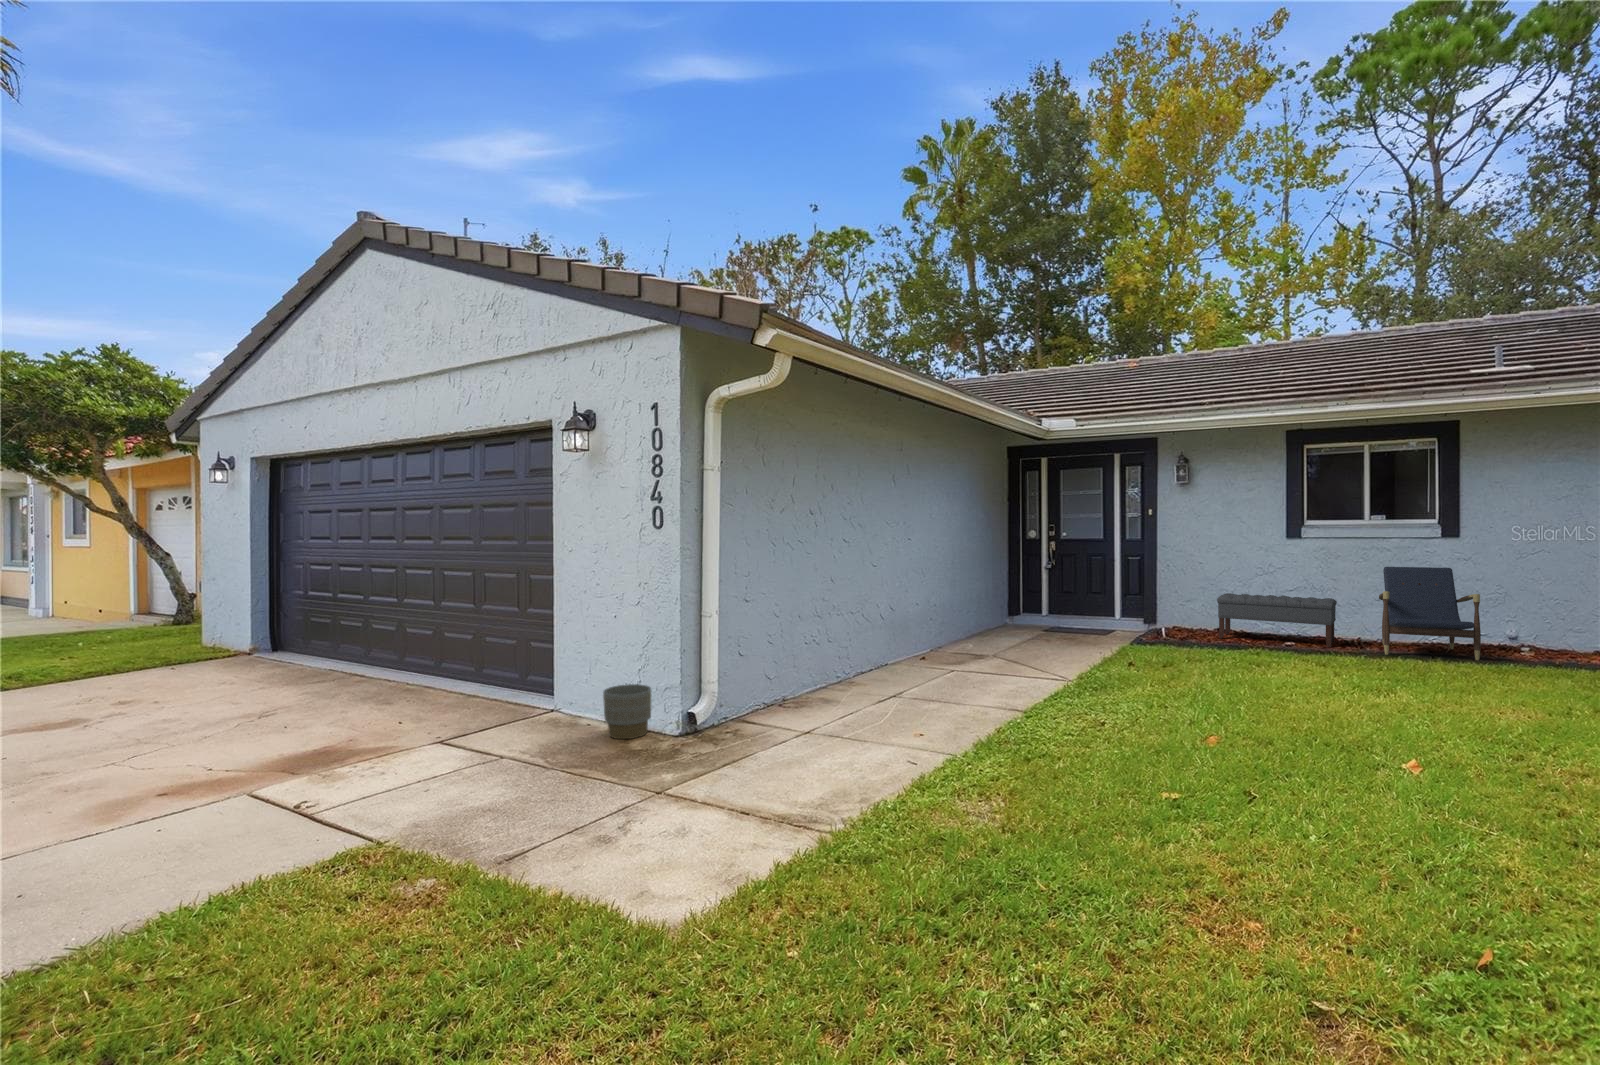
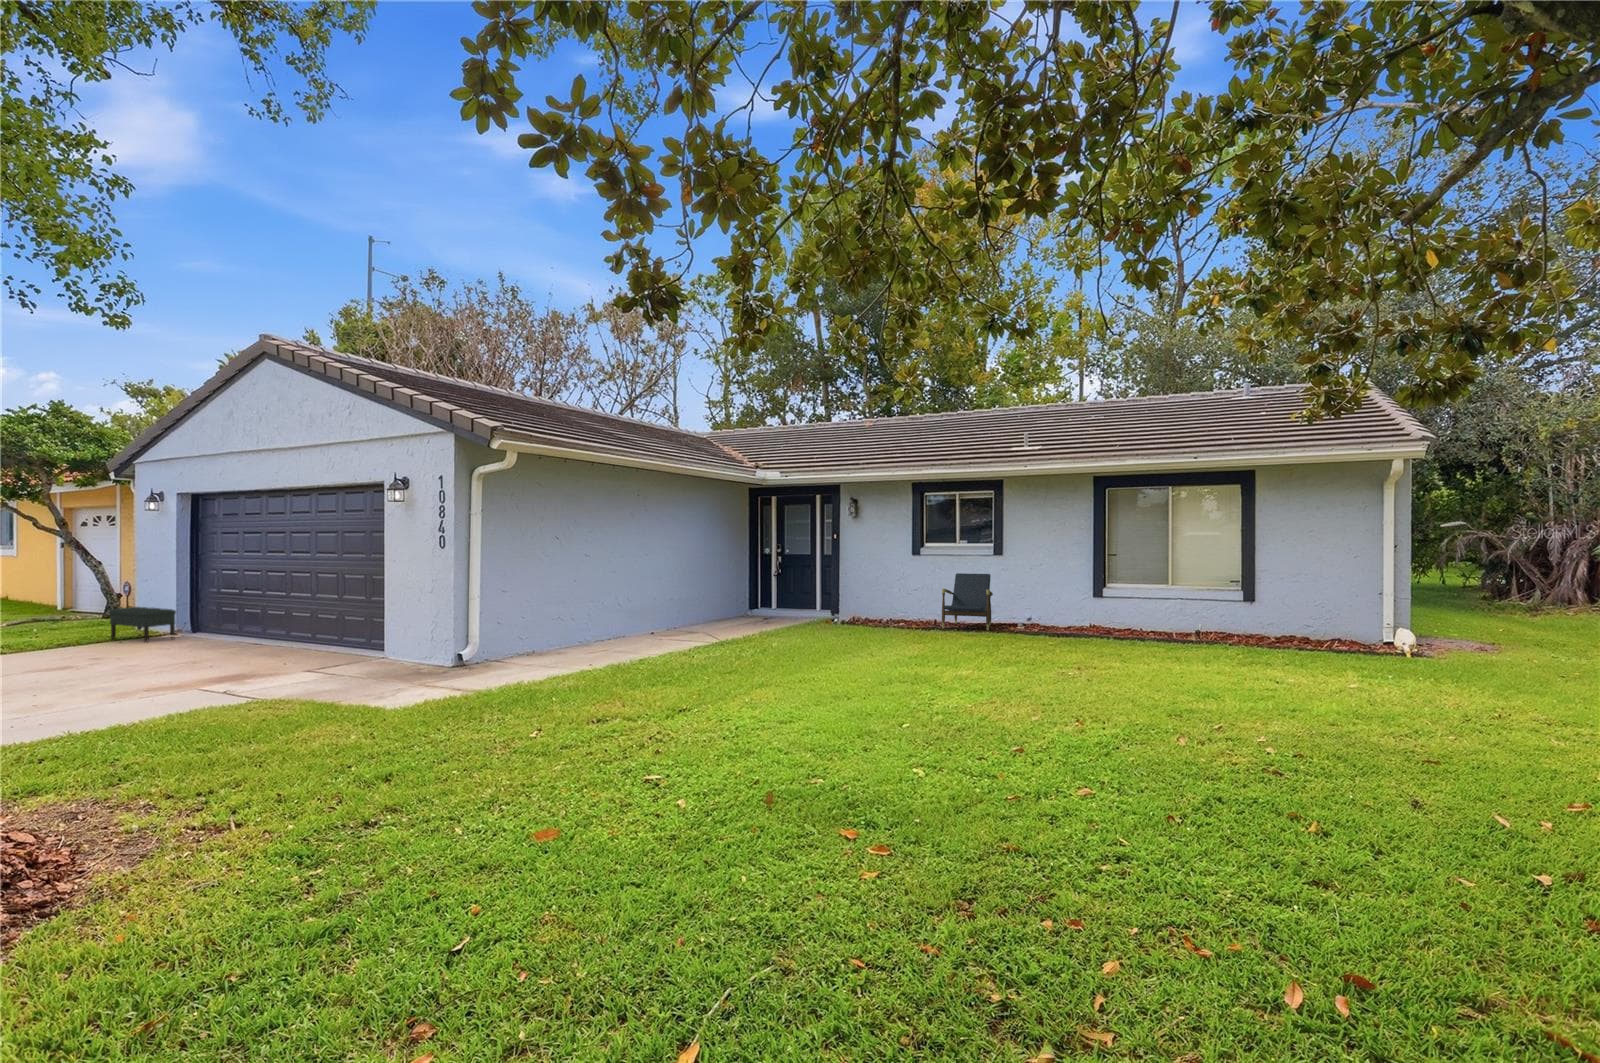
bench: present [1217,593,1337,647] -> present [109,607,176,643]
planter: present [603,684,651,739] -> none [405,641,435,671]

